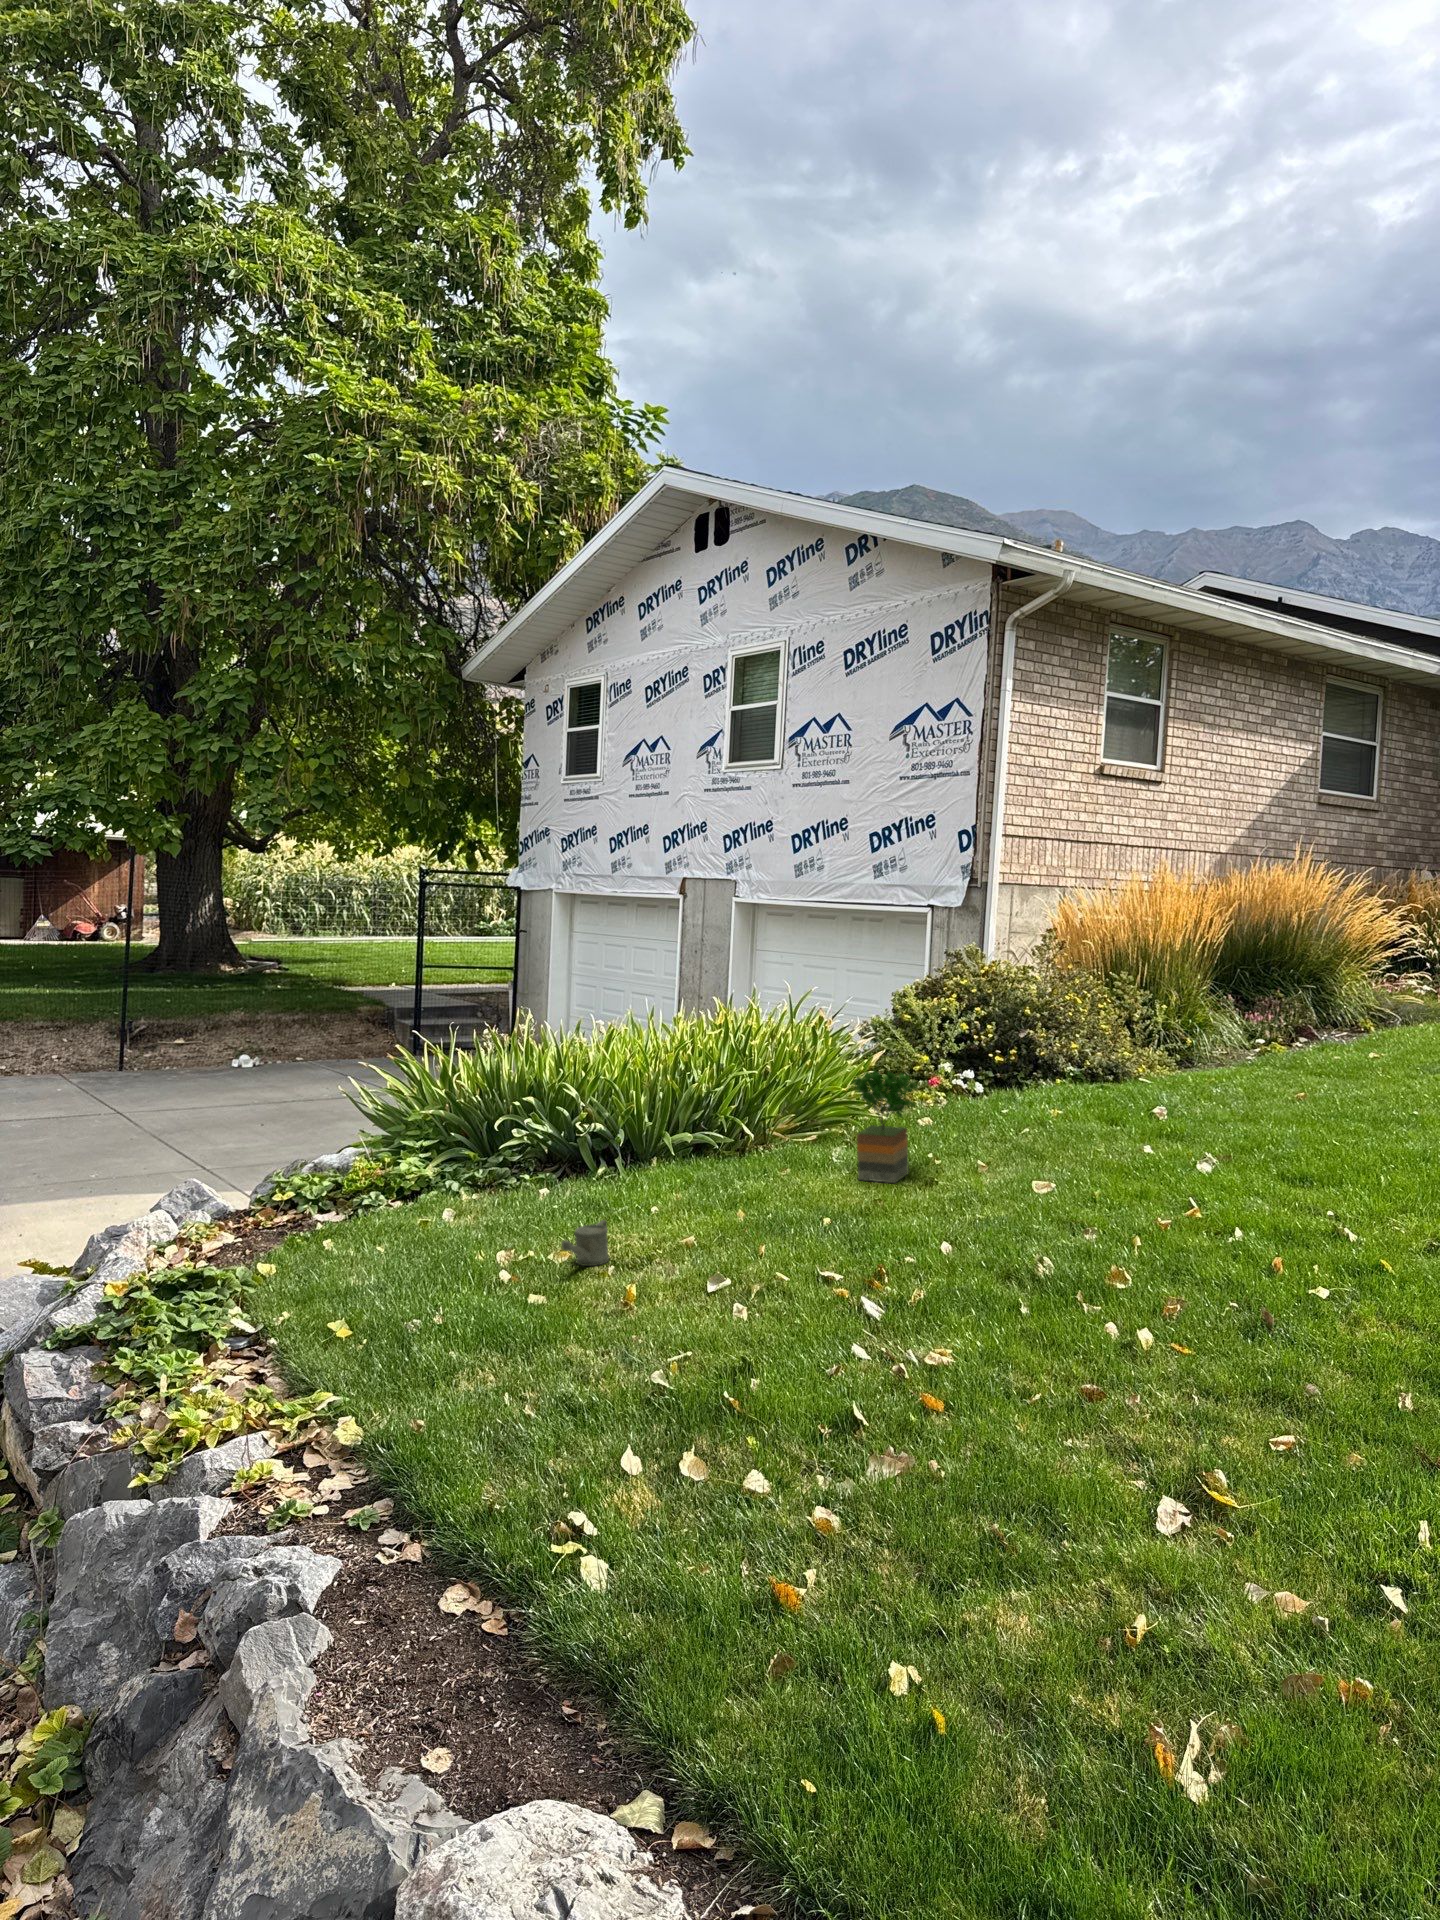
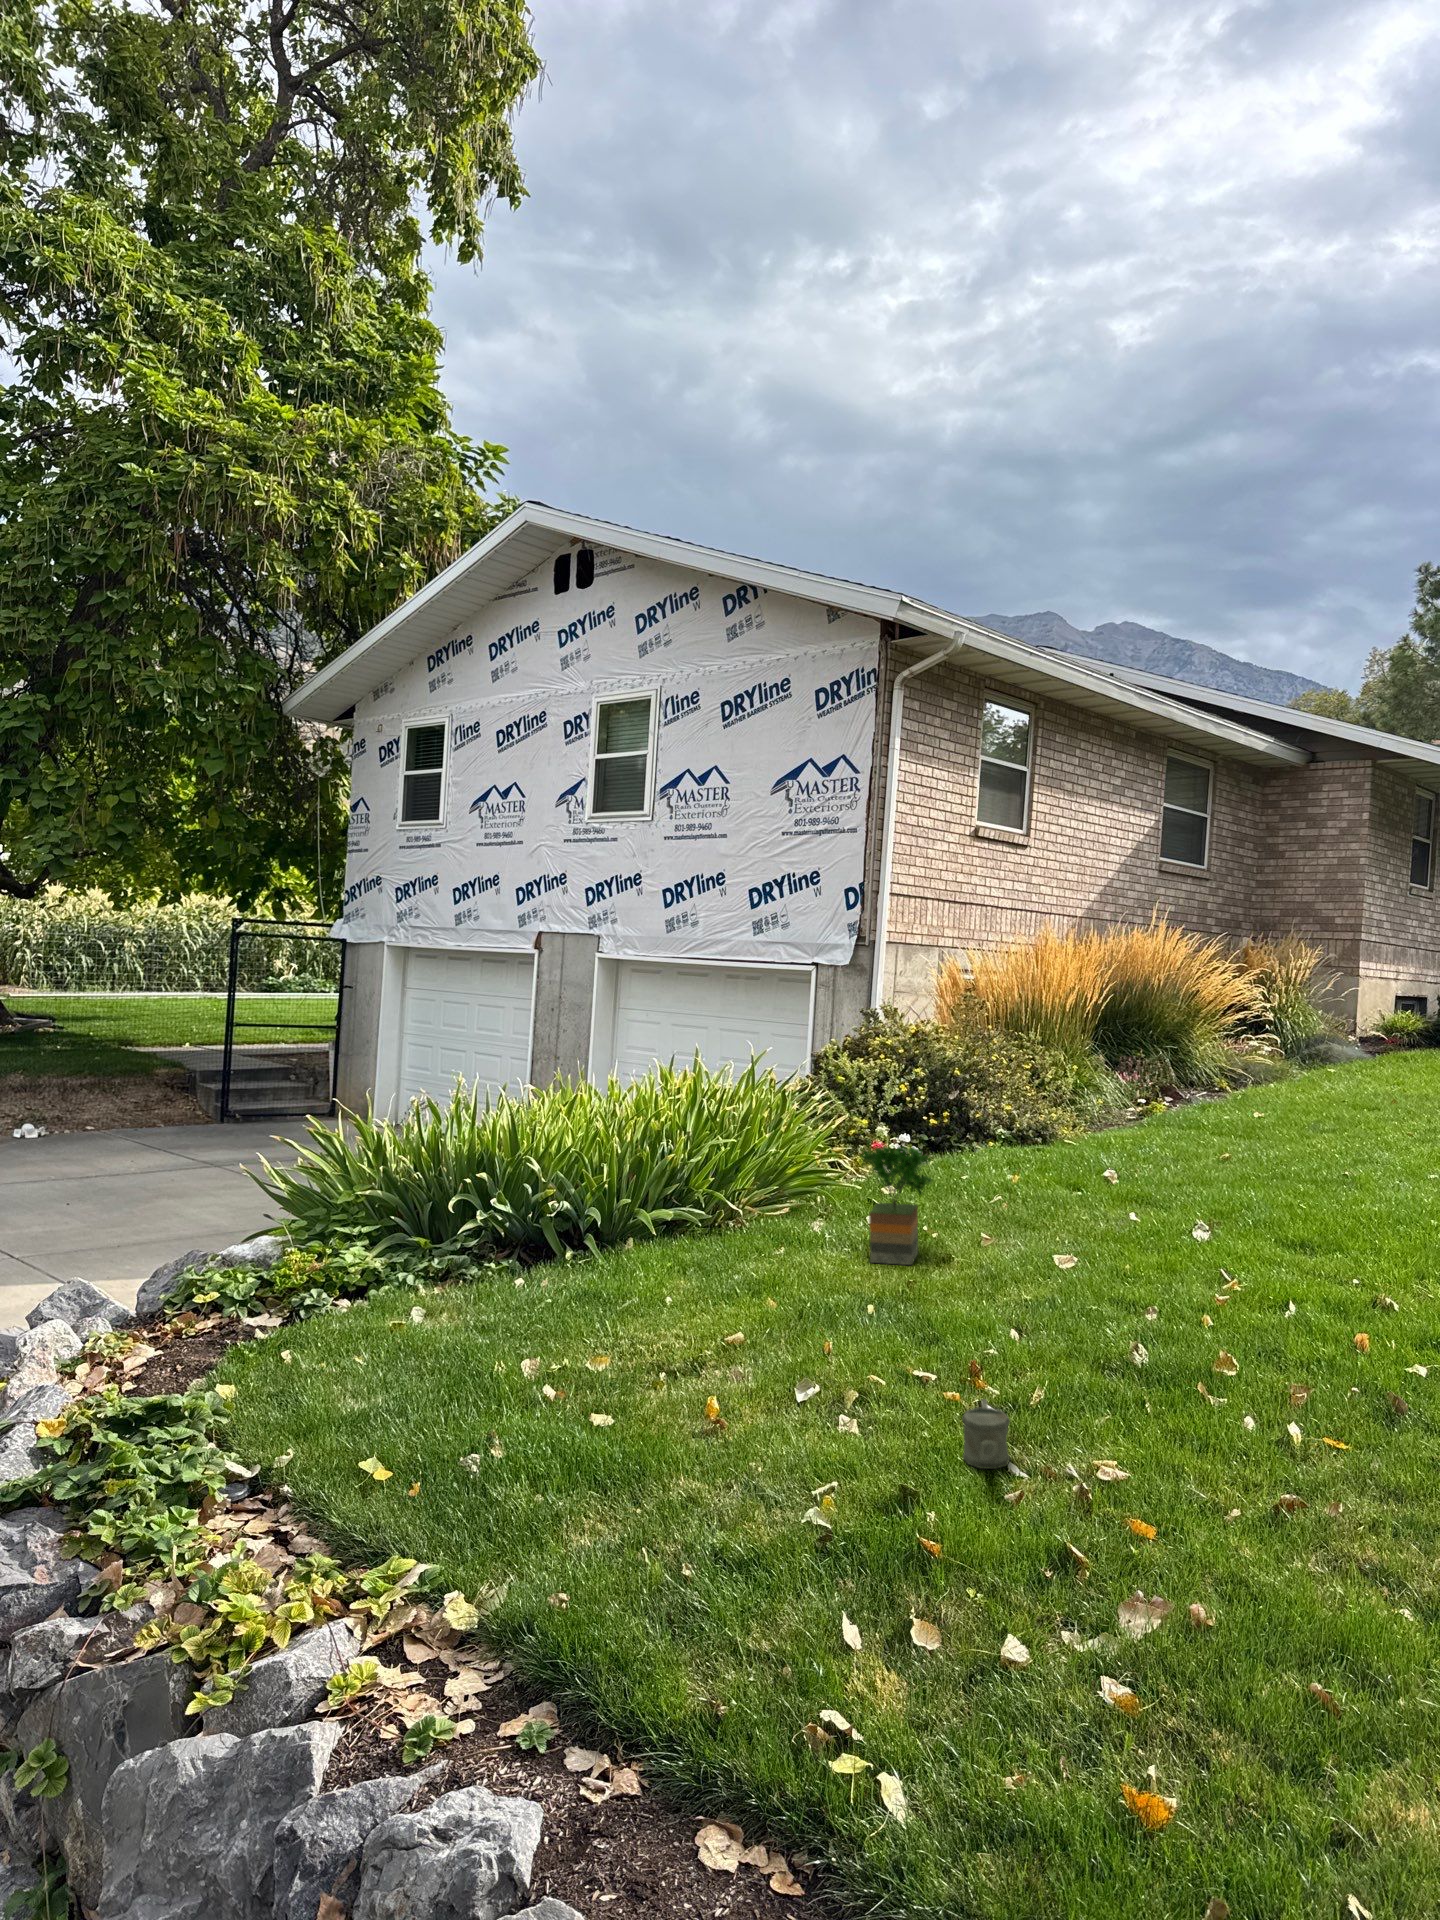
watering can: present [561,1220,609,1266] -> present [962,1399,1010,1469]

